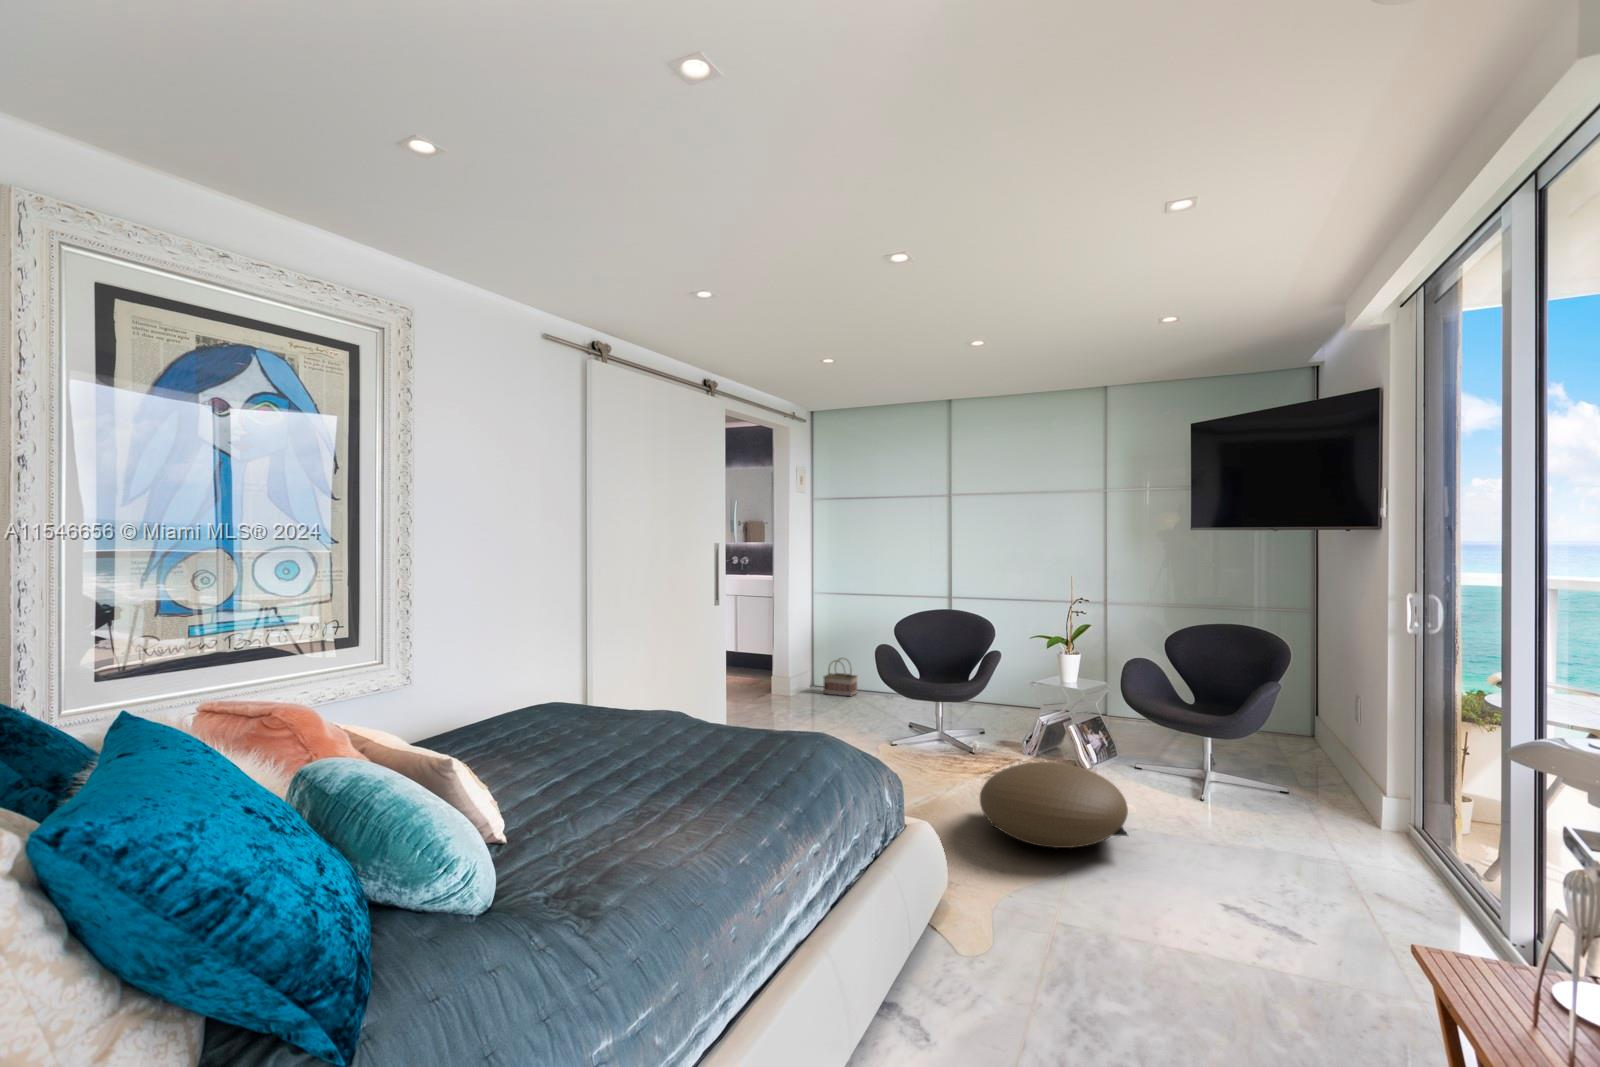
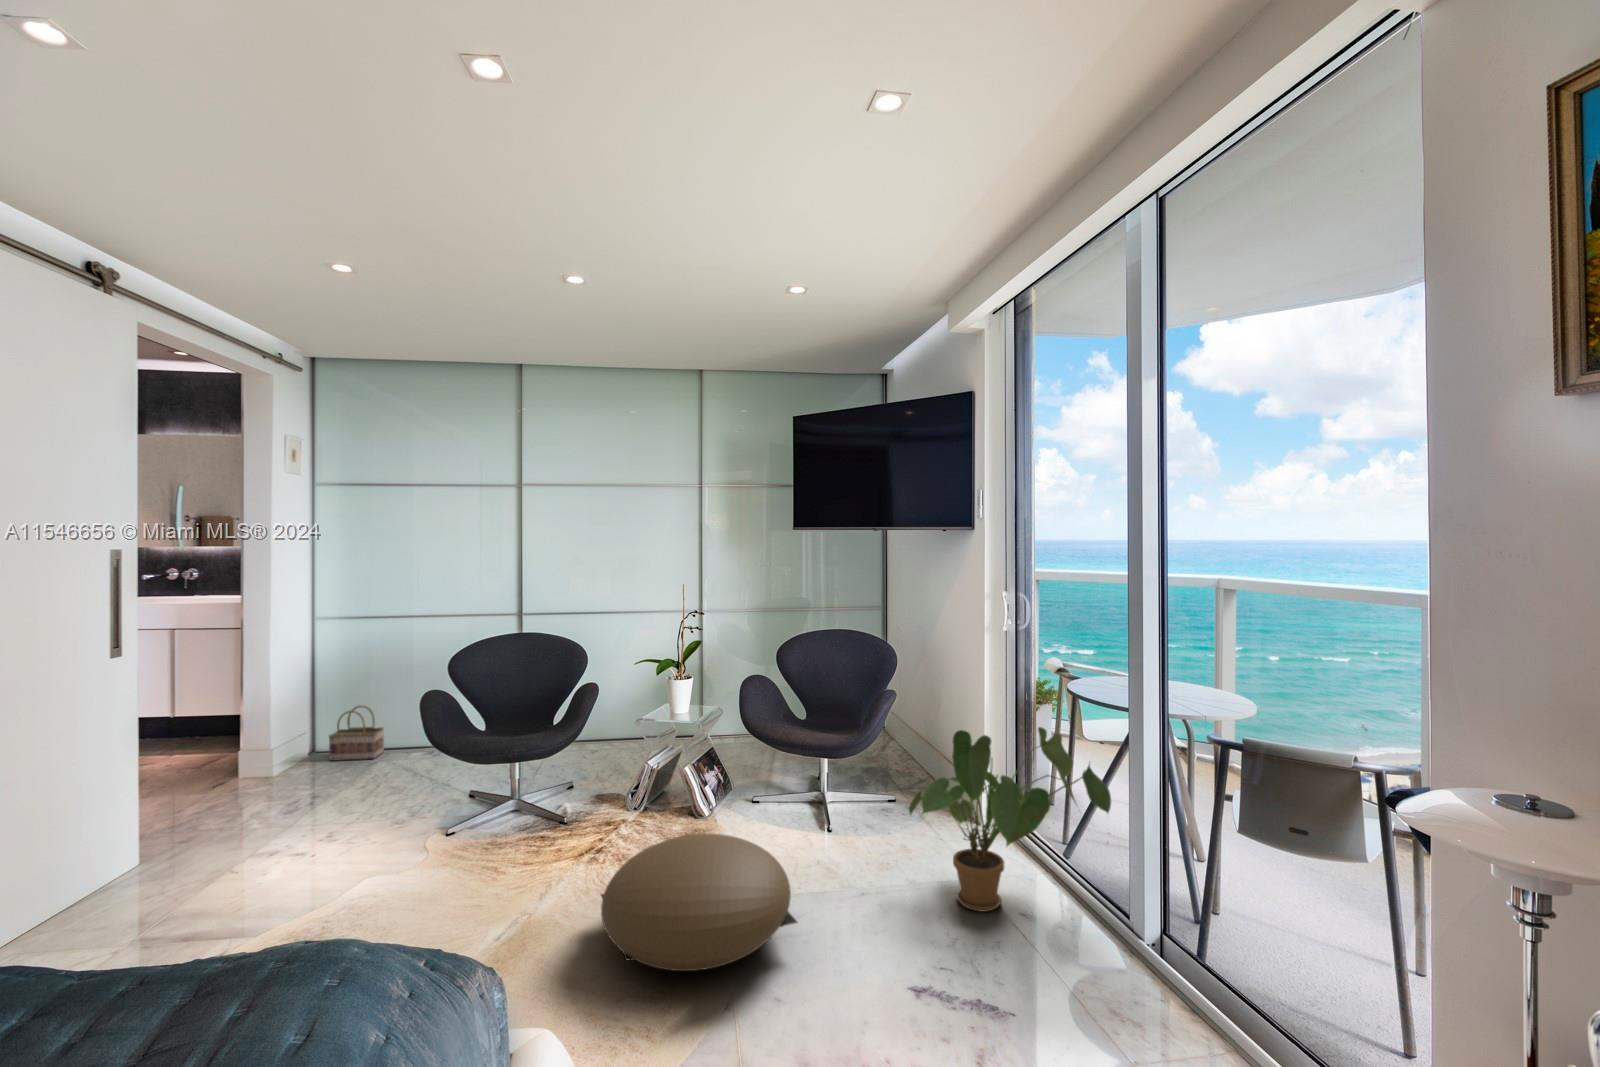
house plant: none [1255,709,1463,877] -> present [909,727,1111,912]

